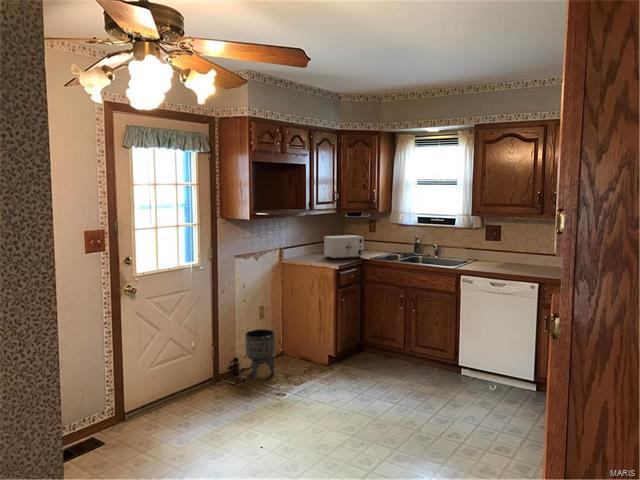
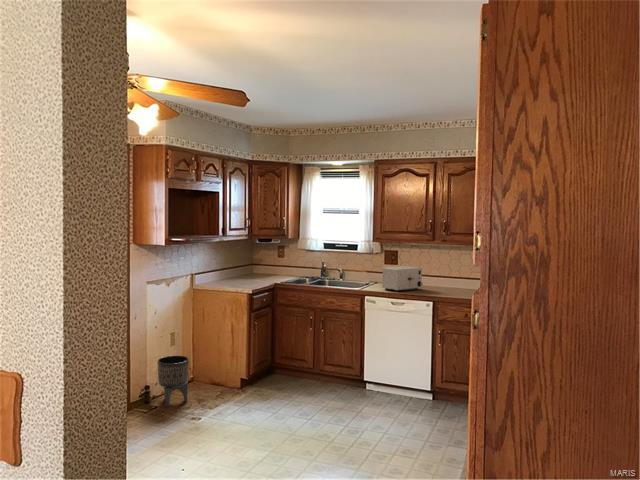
toaster: present [324,235,364,259] -> present [382,266,423,292]

